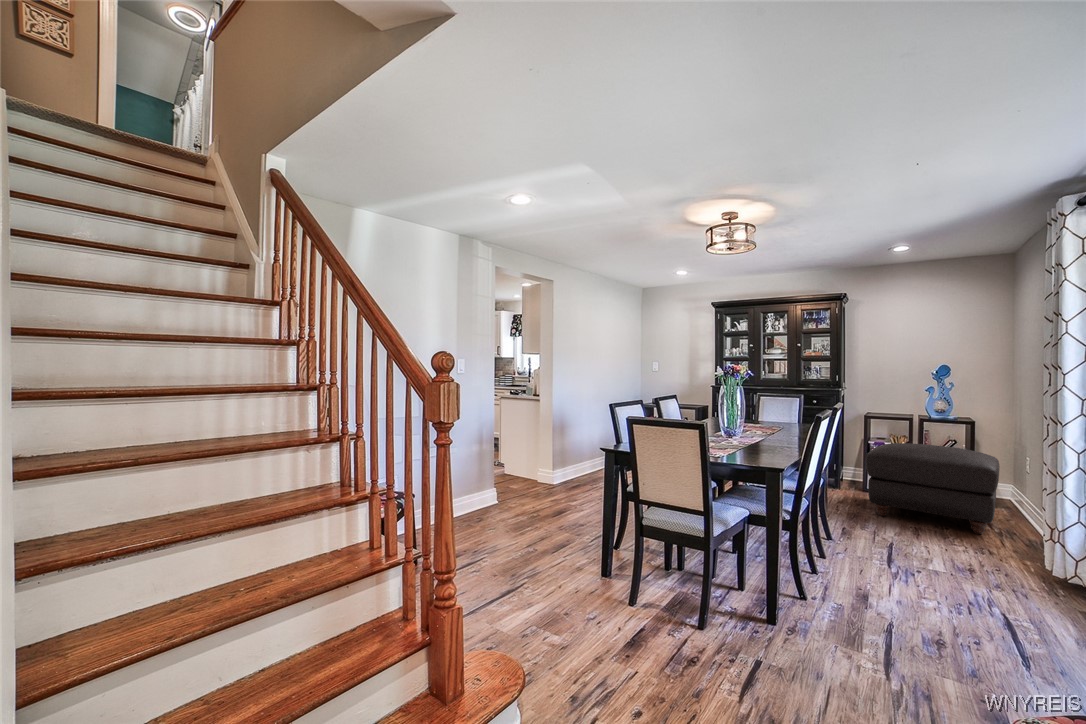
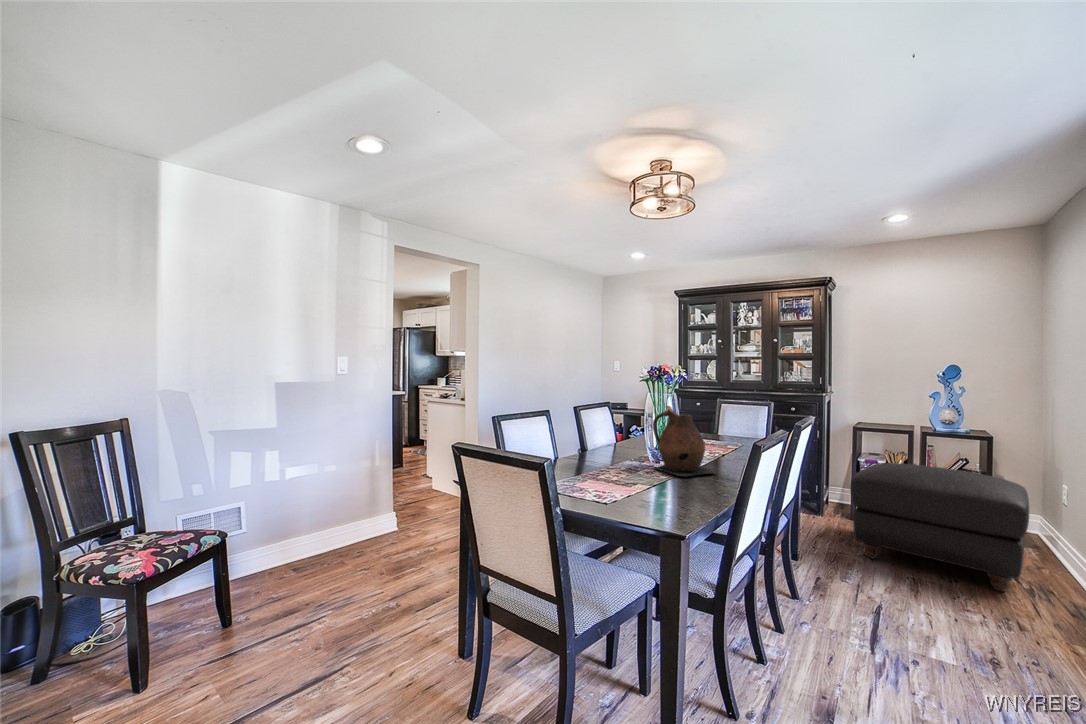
ceramic pitcher: none [734,398,781,447] -> present [653,406,716,476]

